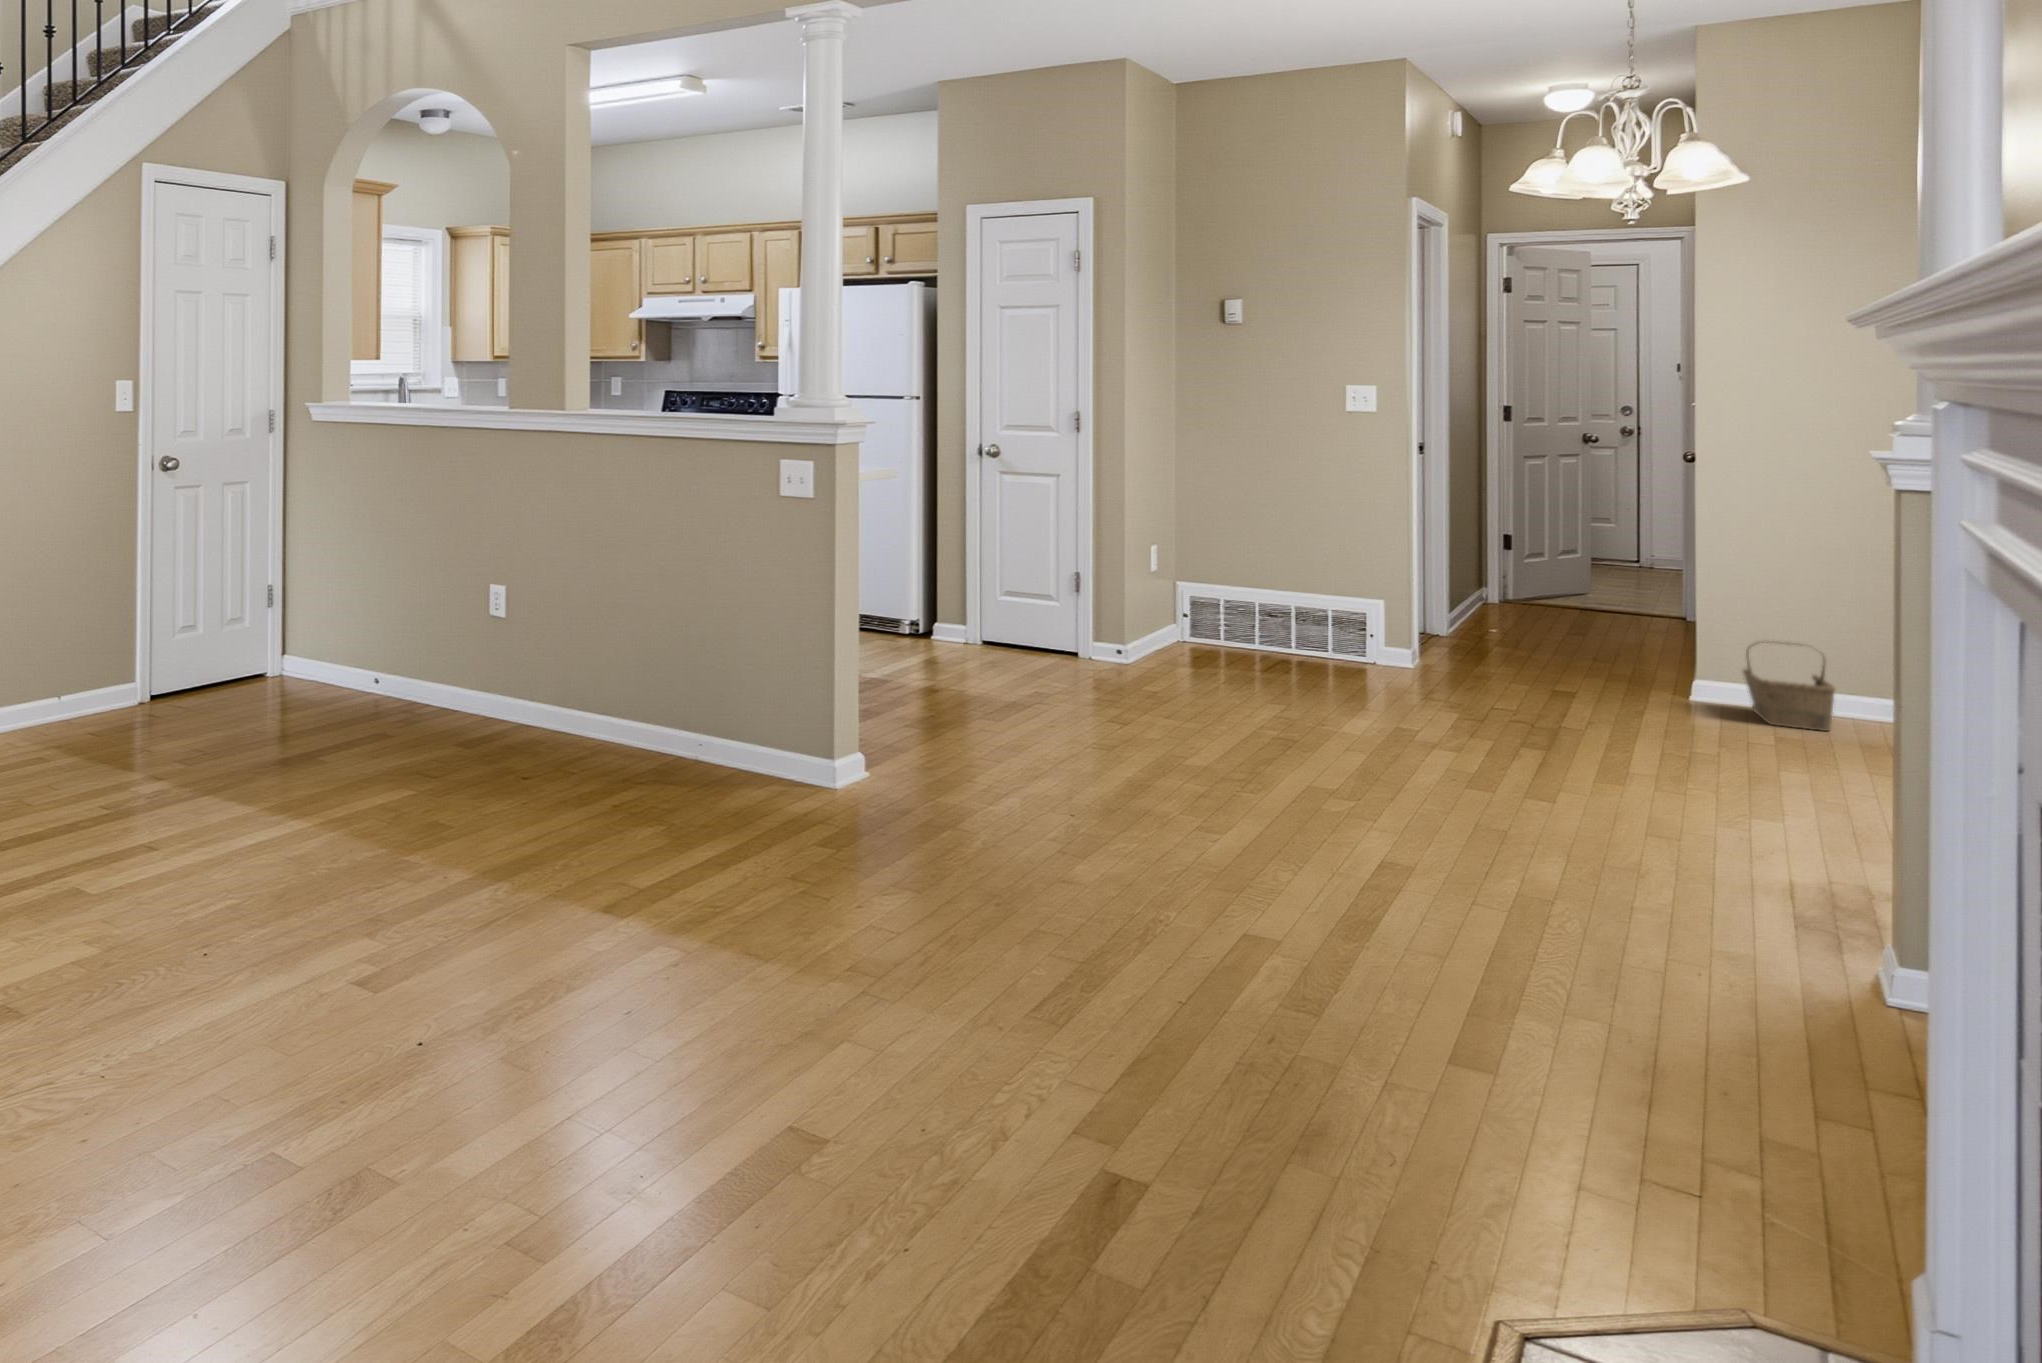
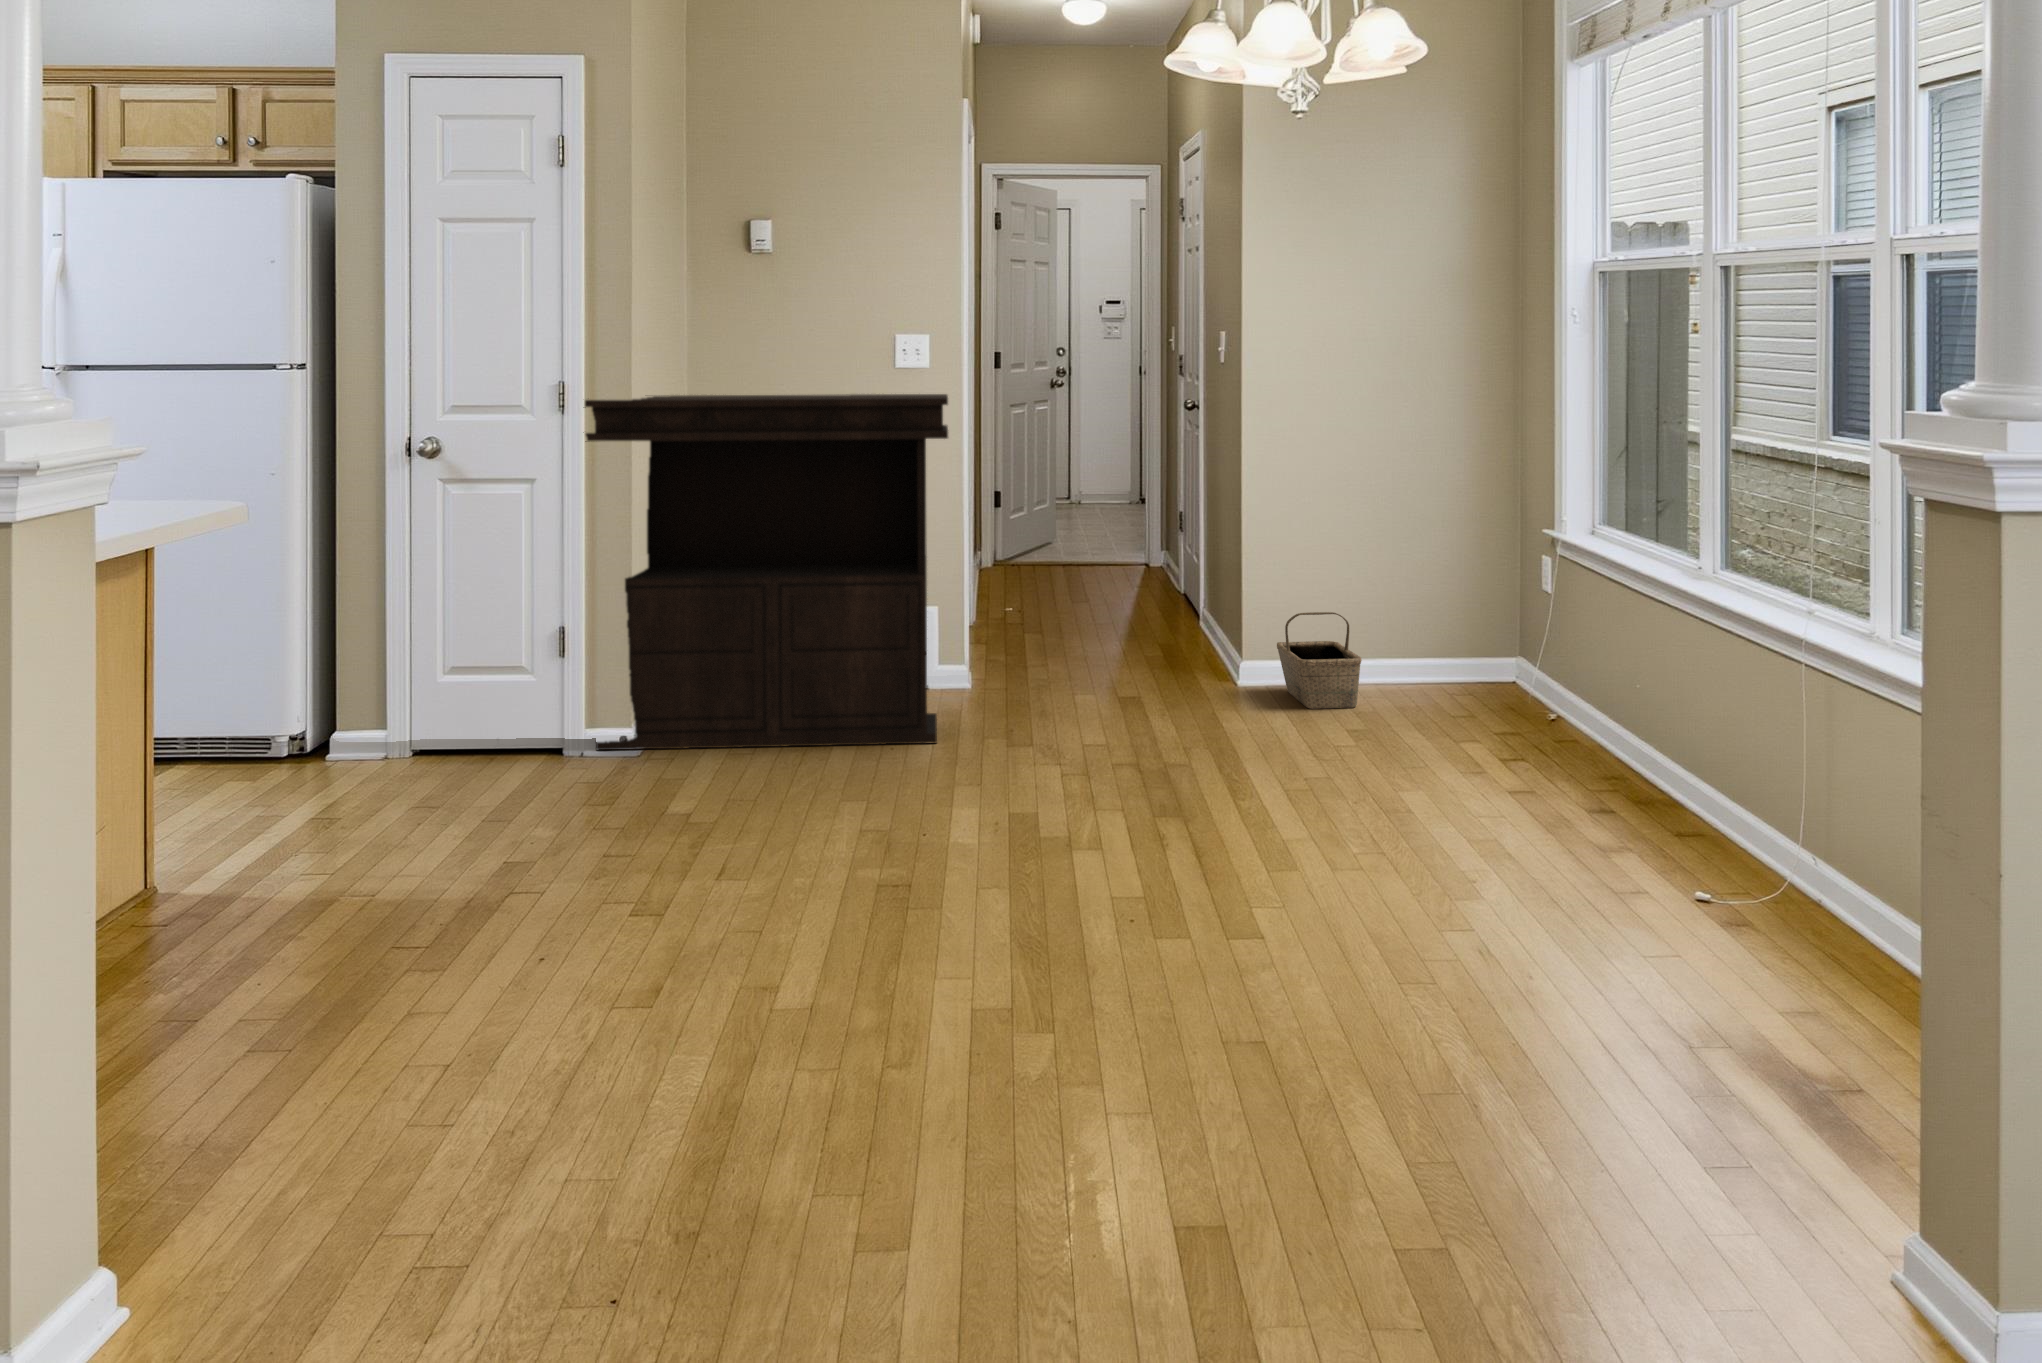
console table: none [1095,423,1388,692] -> present [585,394,948,750]

